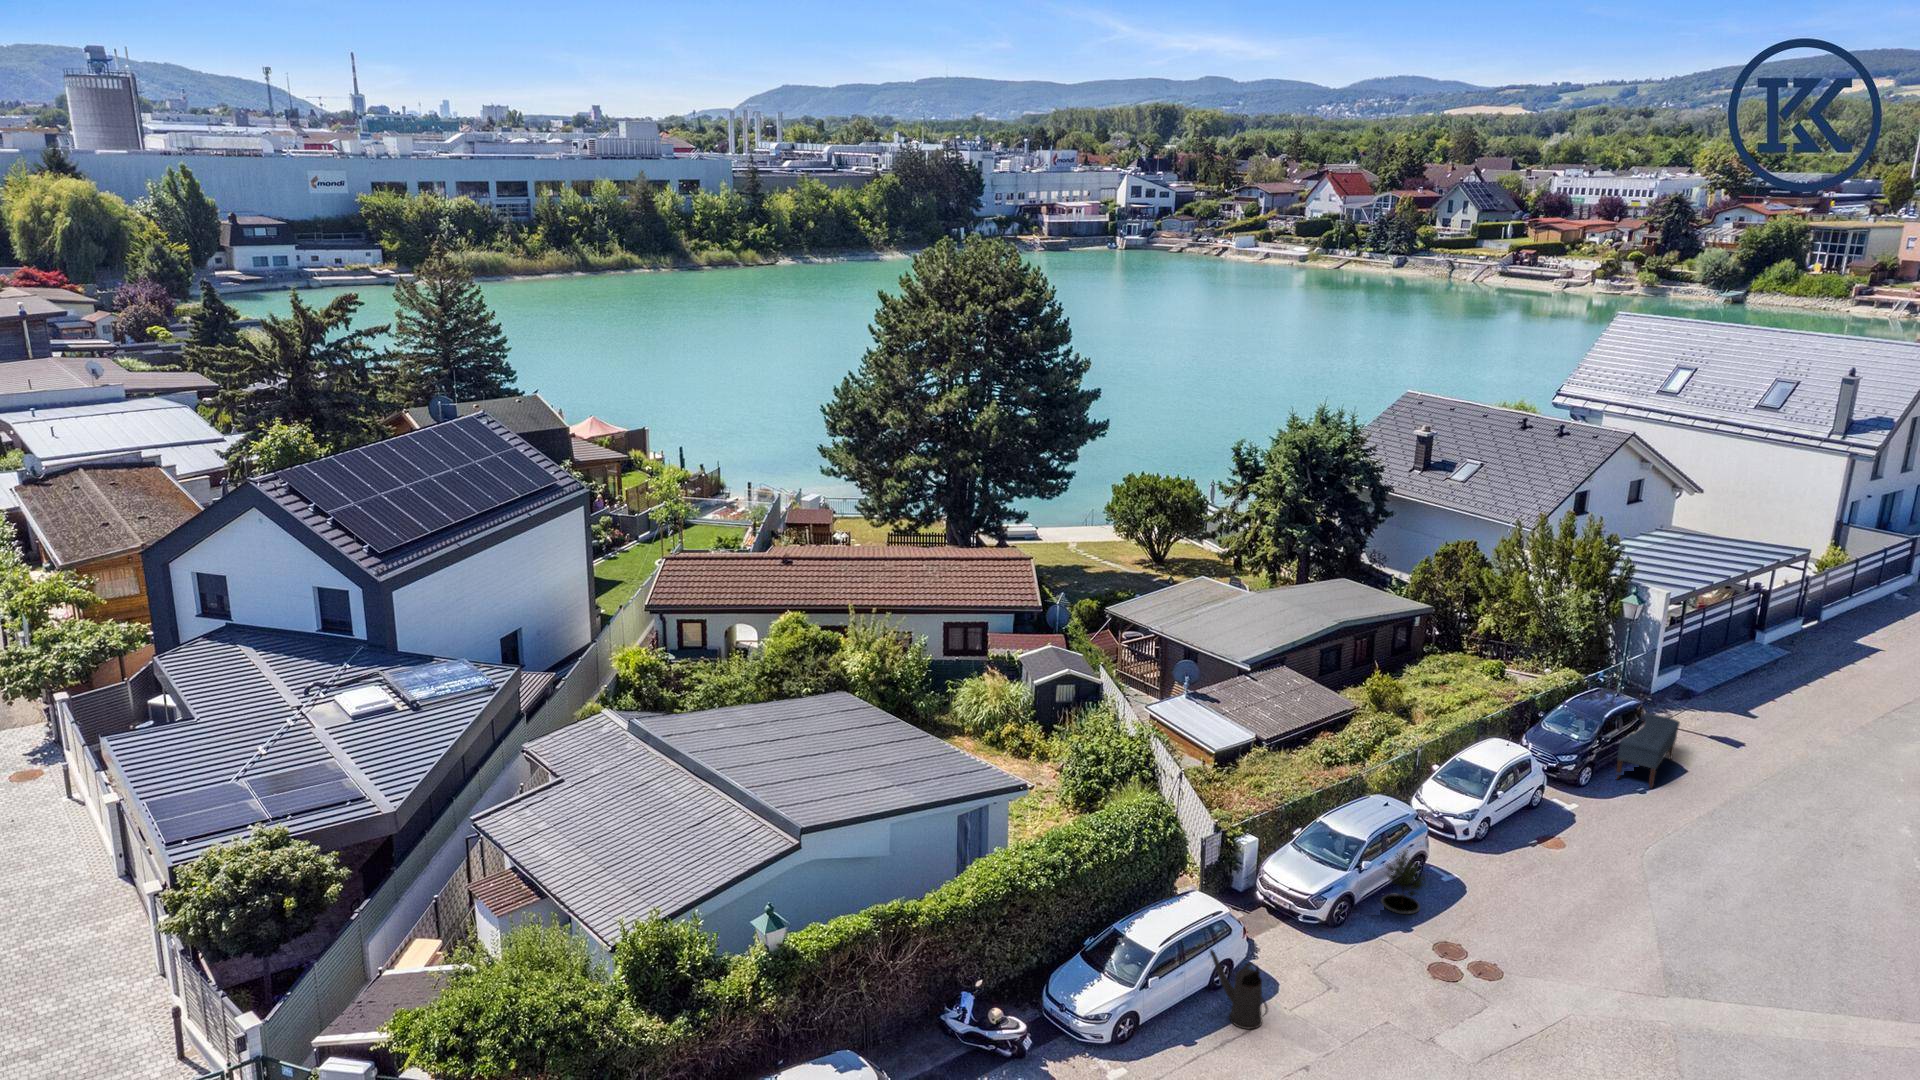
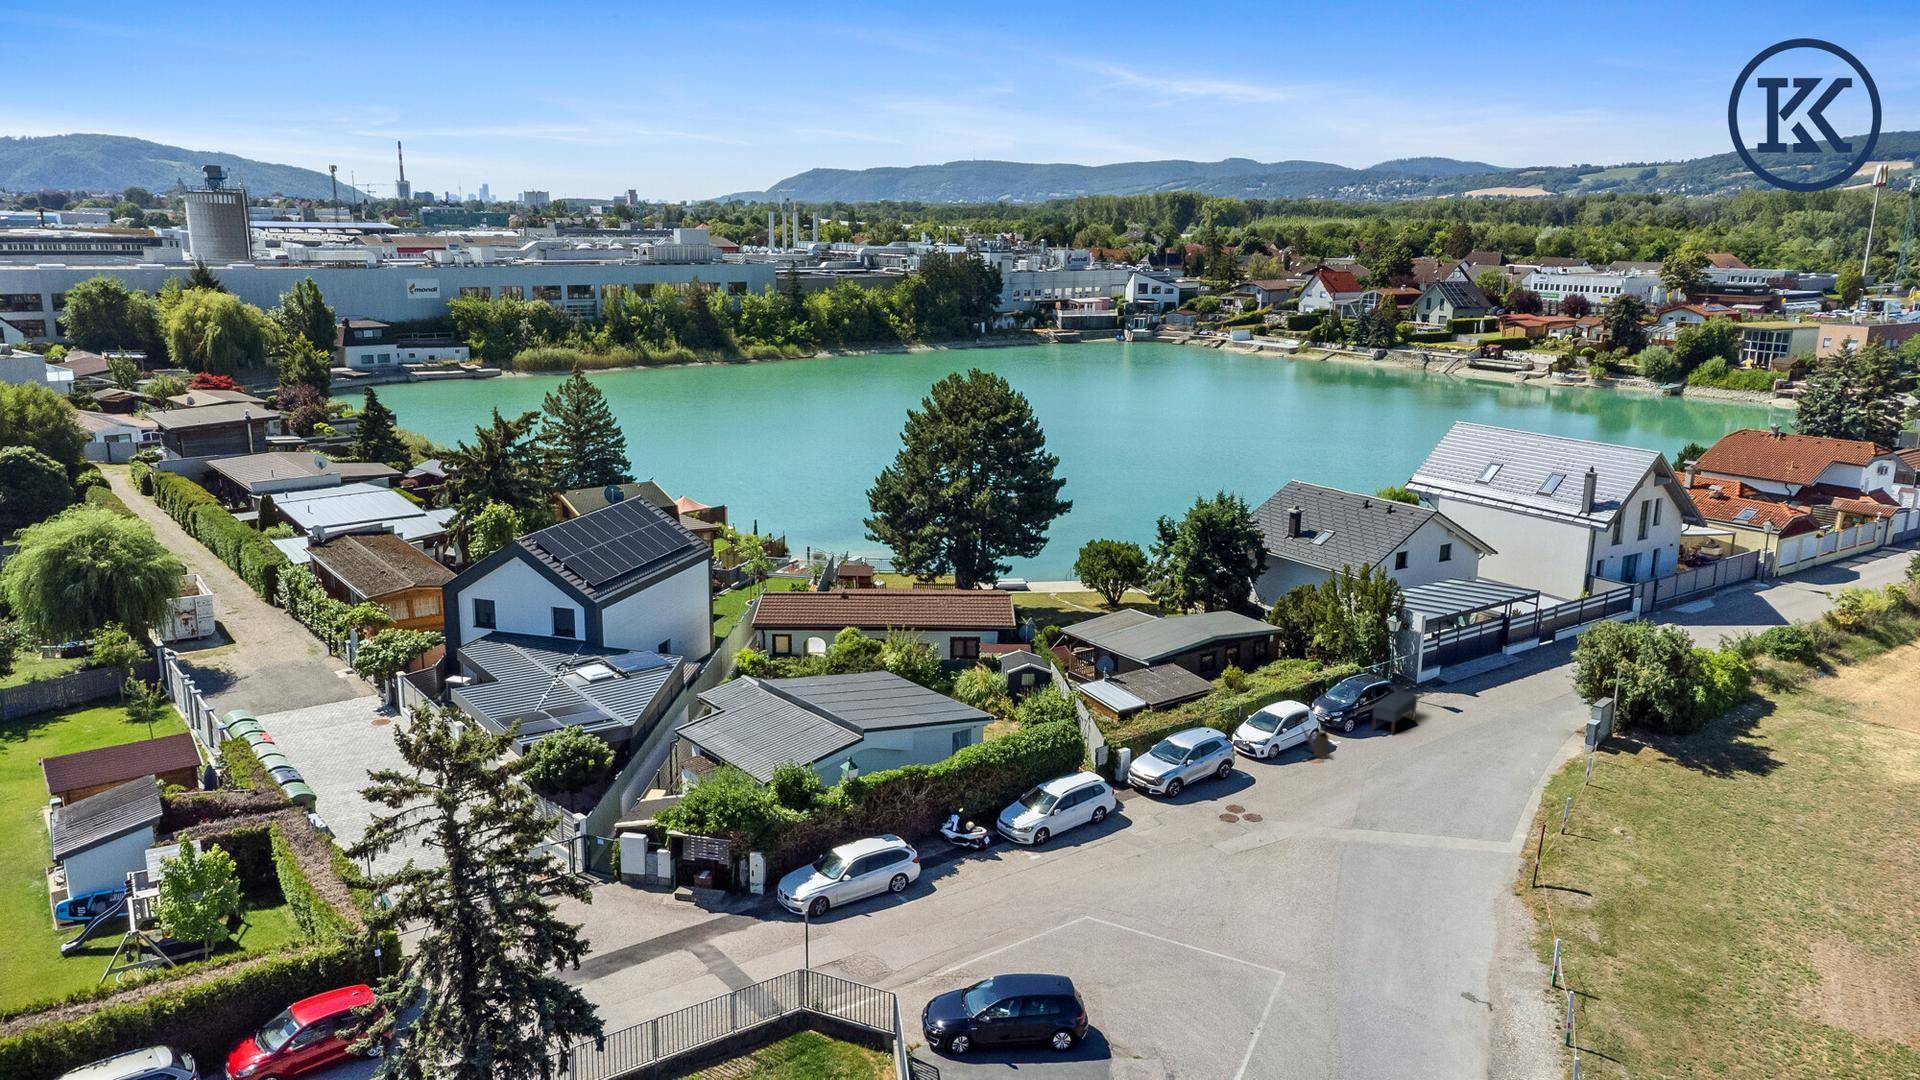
potted tree: present [1382,850,1426,914] -> none [1202,752,1227,792]
watering can: present [1210,950,1268,1029] -> present [1302,727,1330,759]

